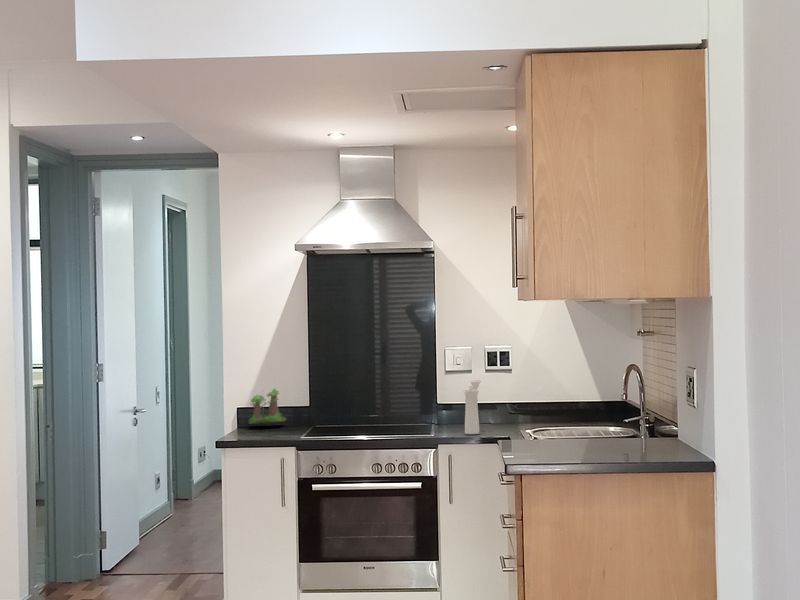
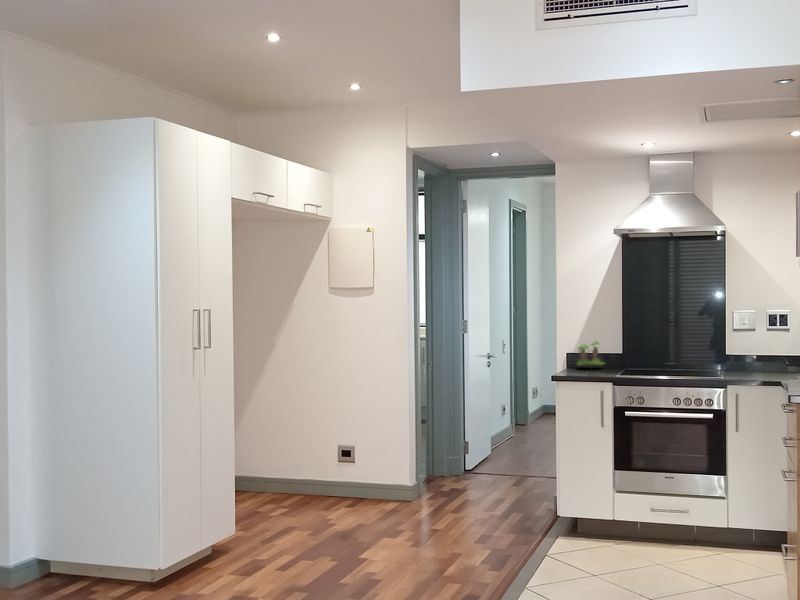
pepper mill: present [464,378,481,434] -> none [748,335,763,379]

